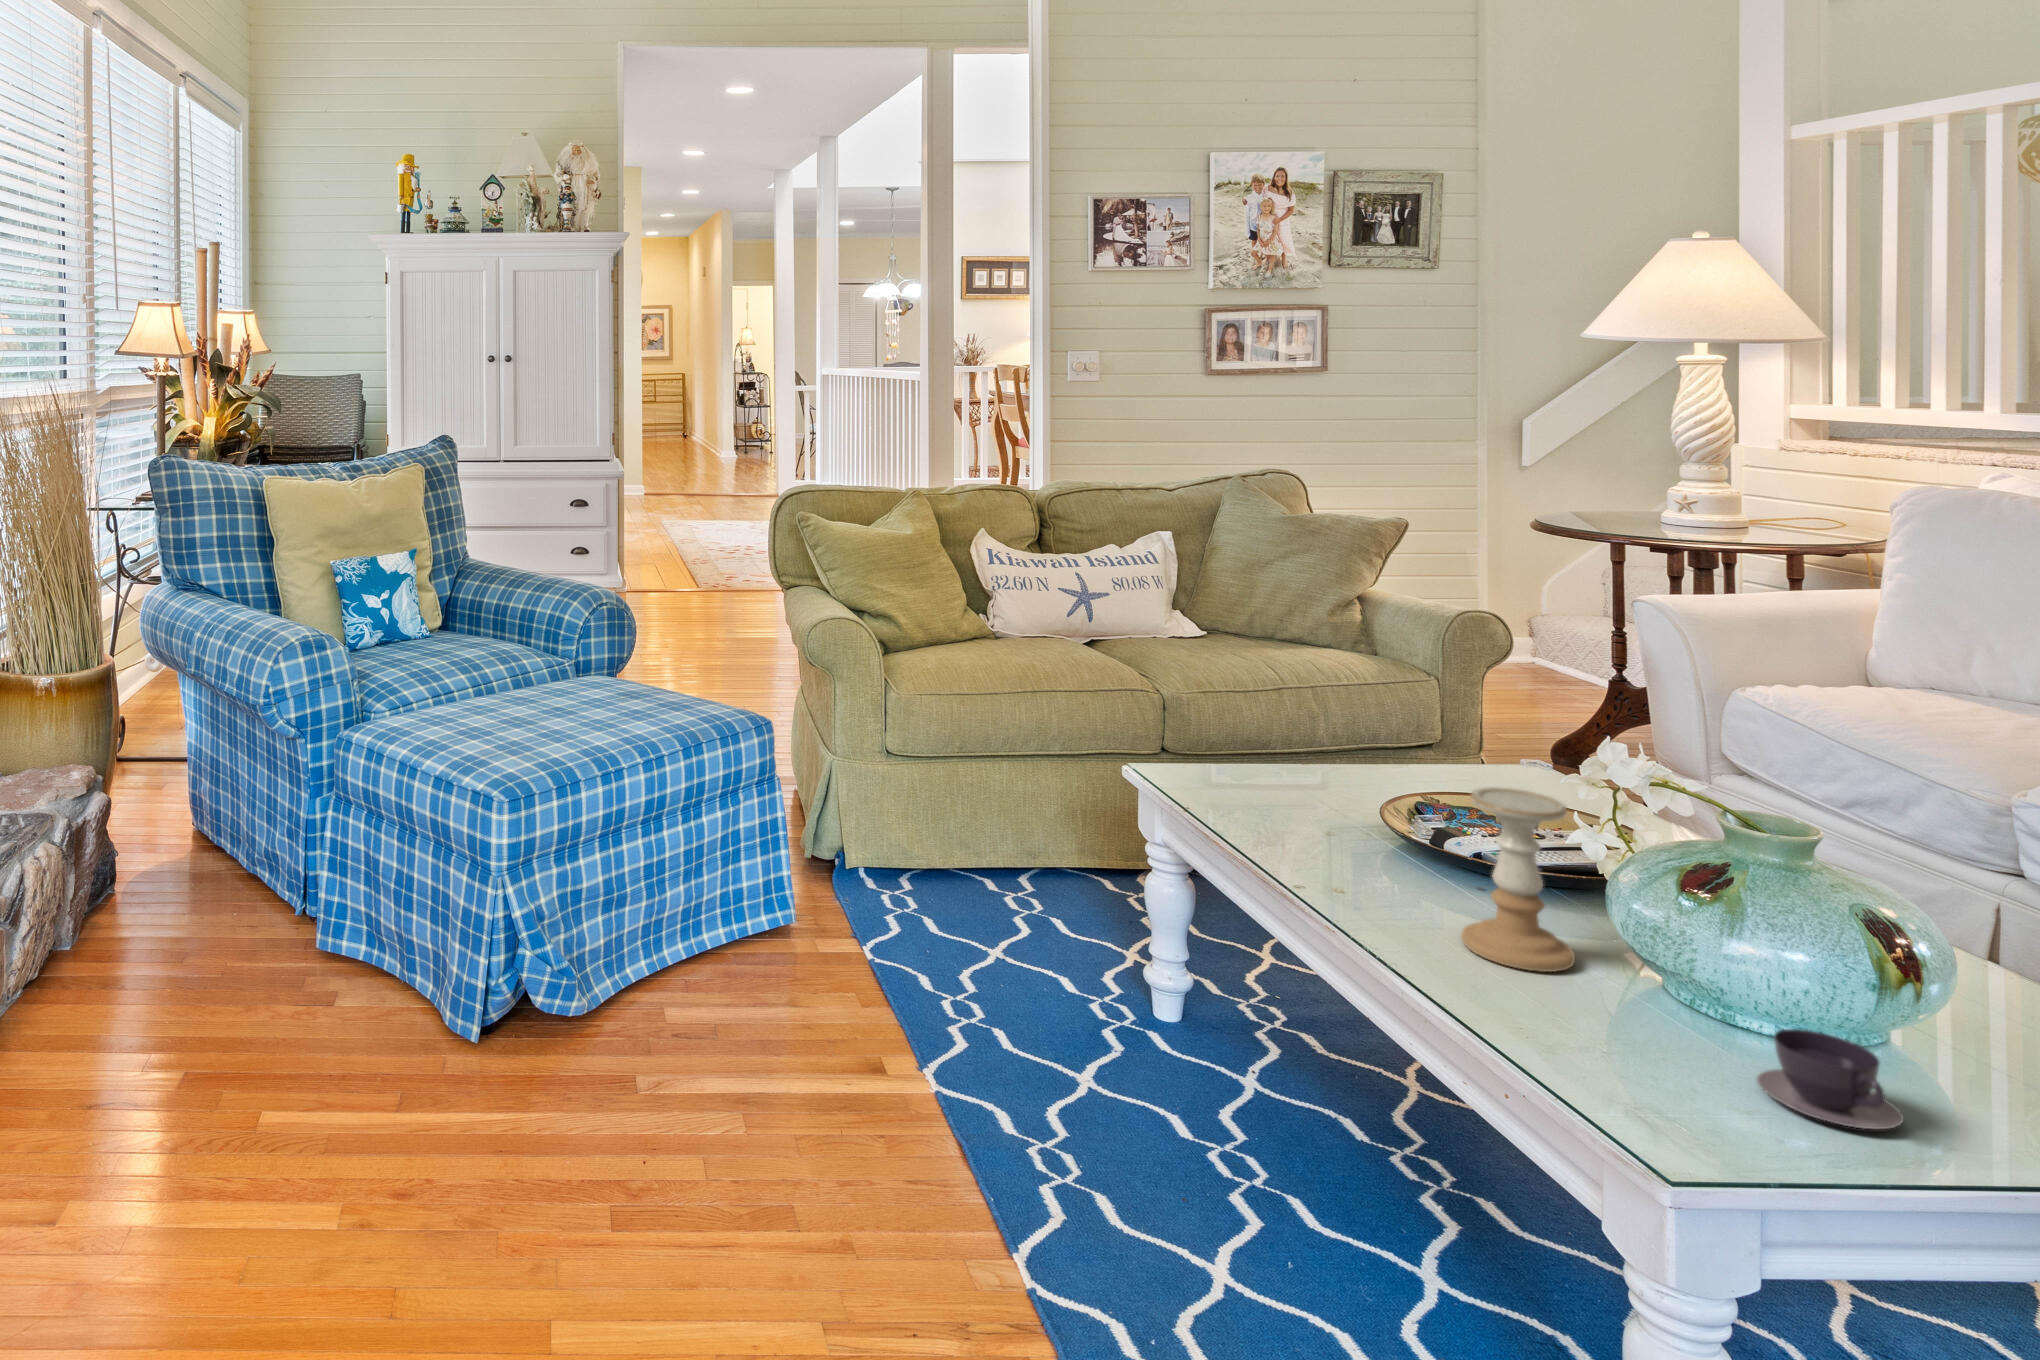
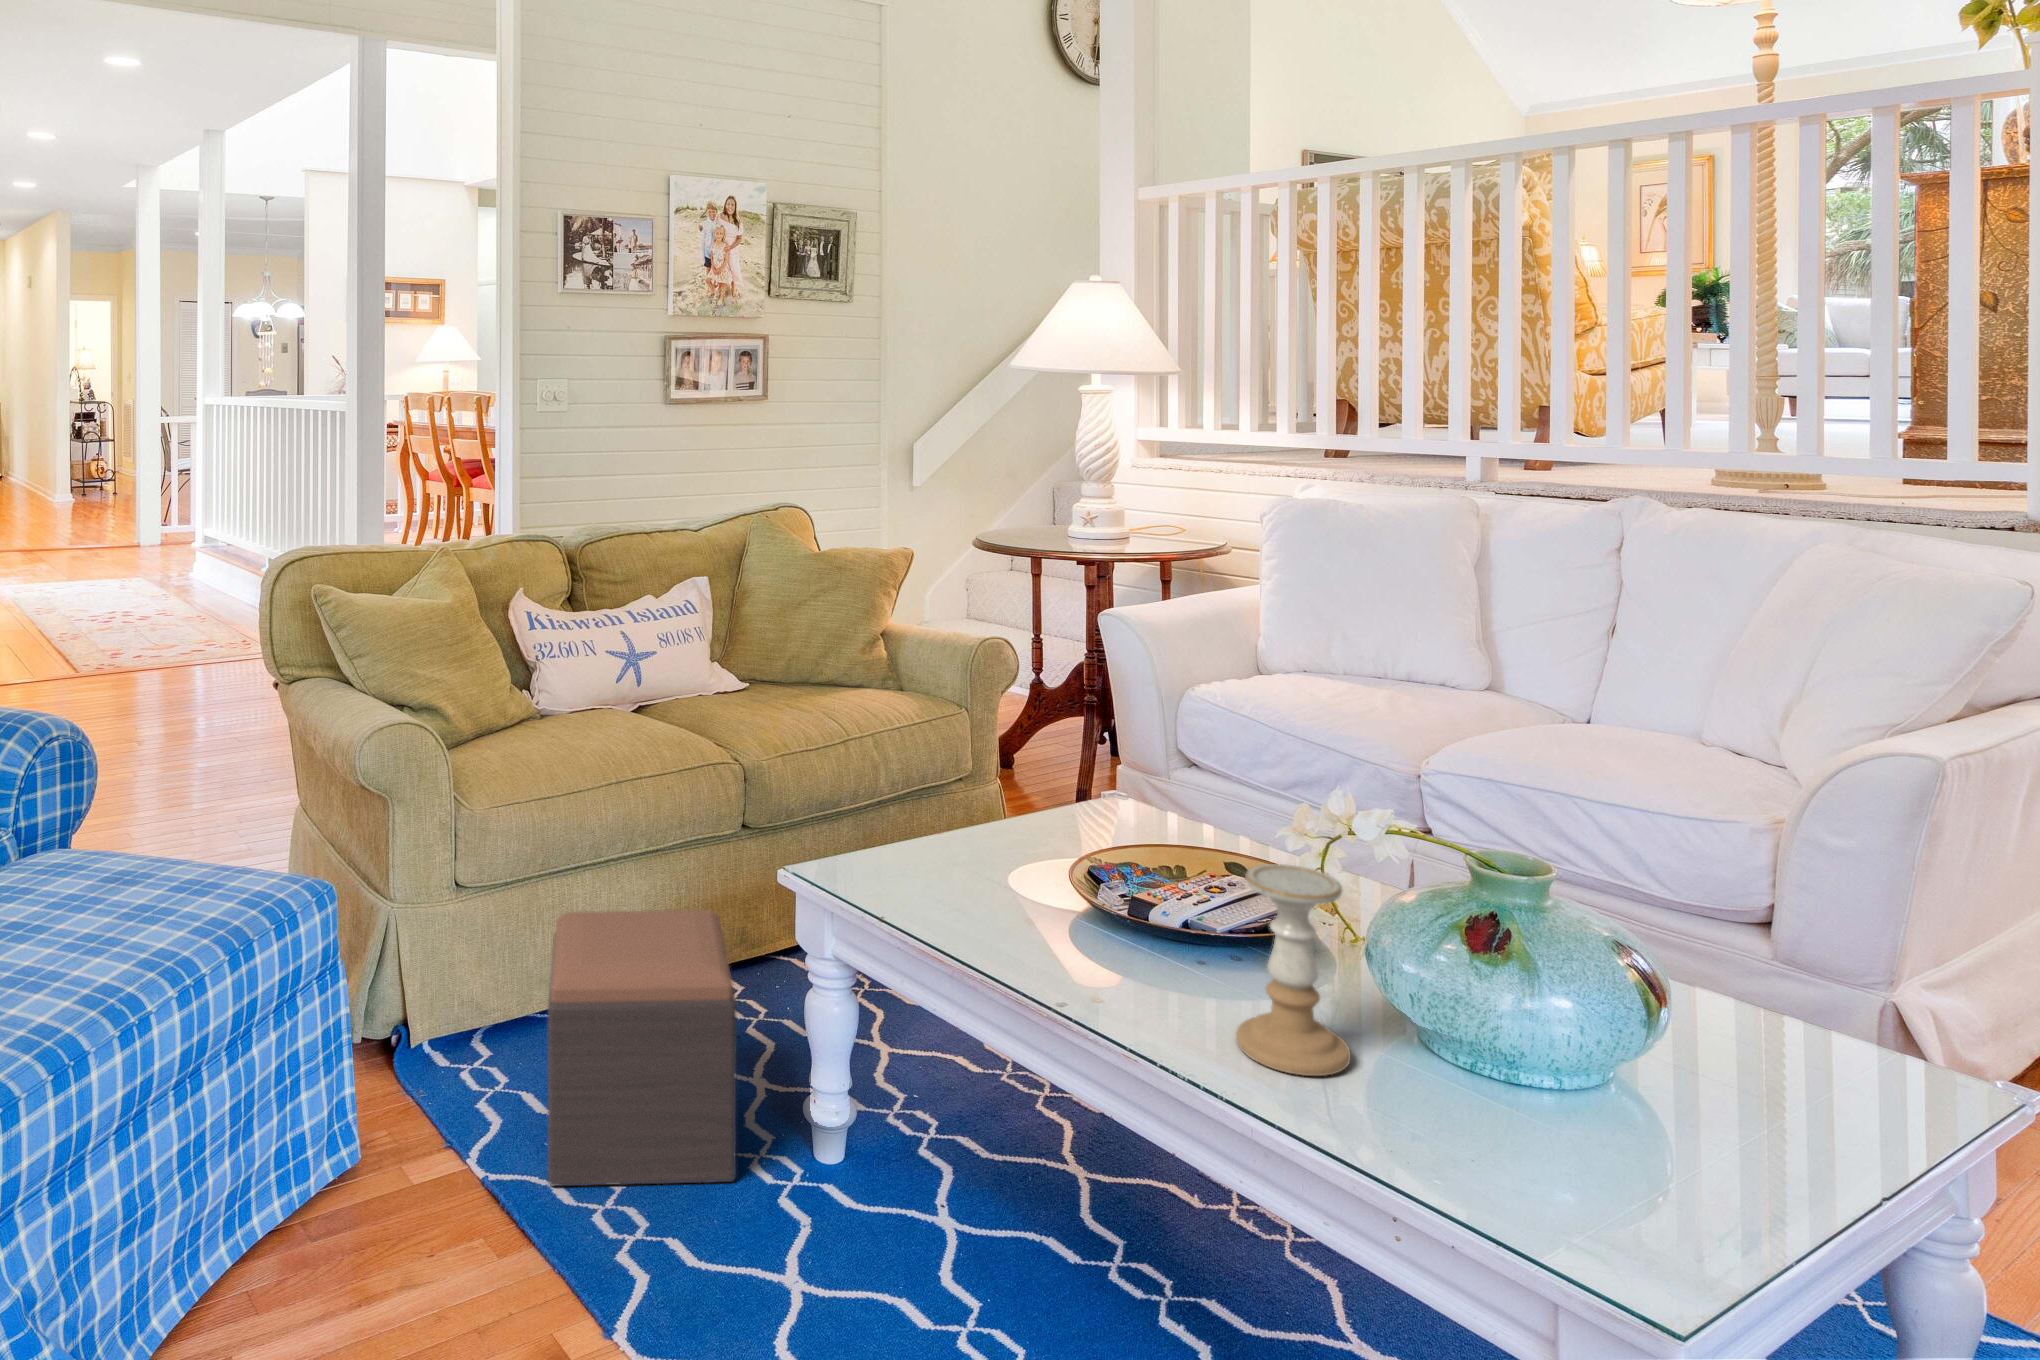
footstool: none [922,778,1095,1003] -> present [548,910,736,1186]
teacup: present [1757,1029,1904,1129] -> none [1600,1105,1743,1216]

